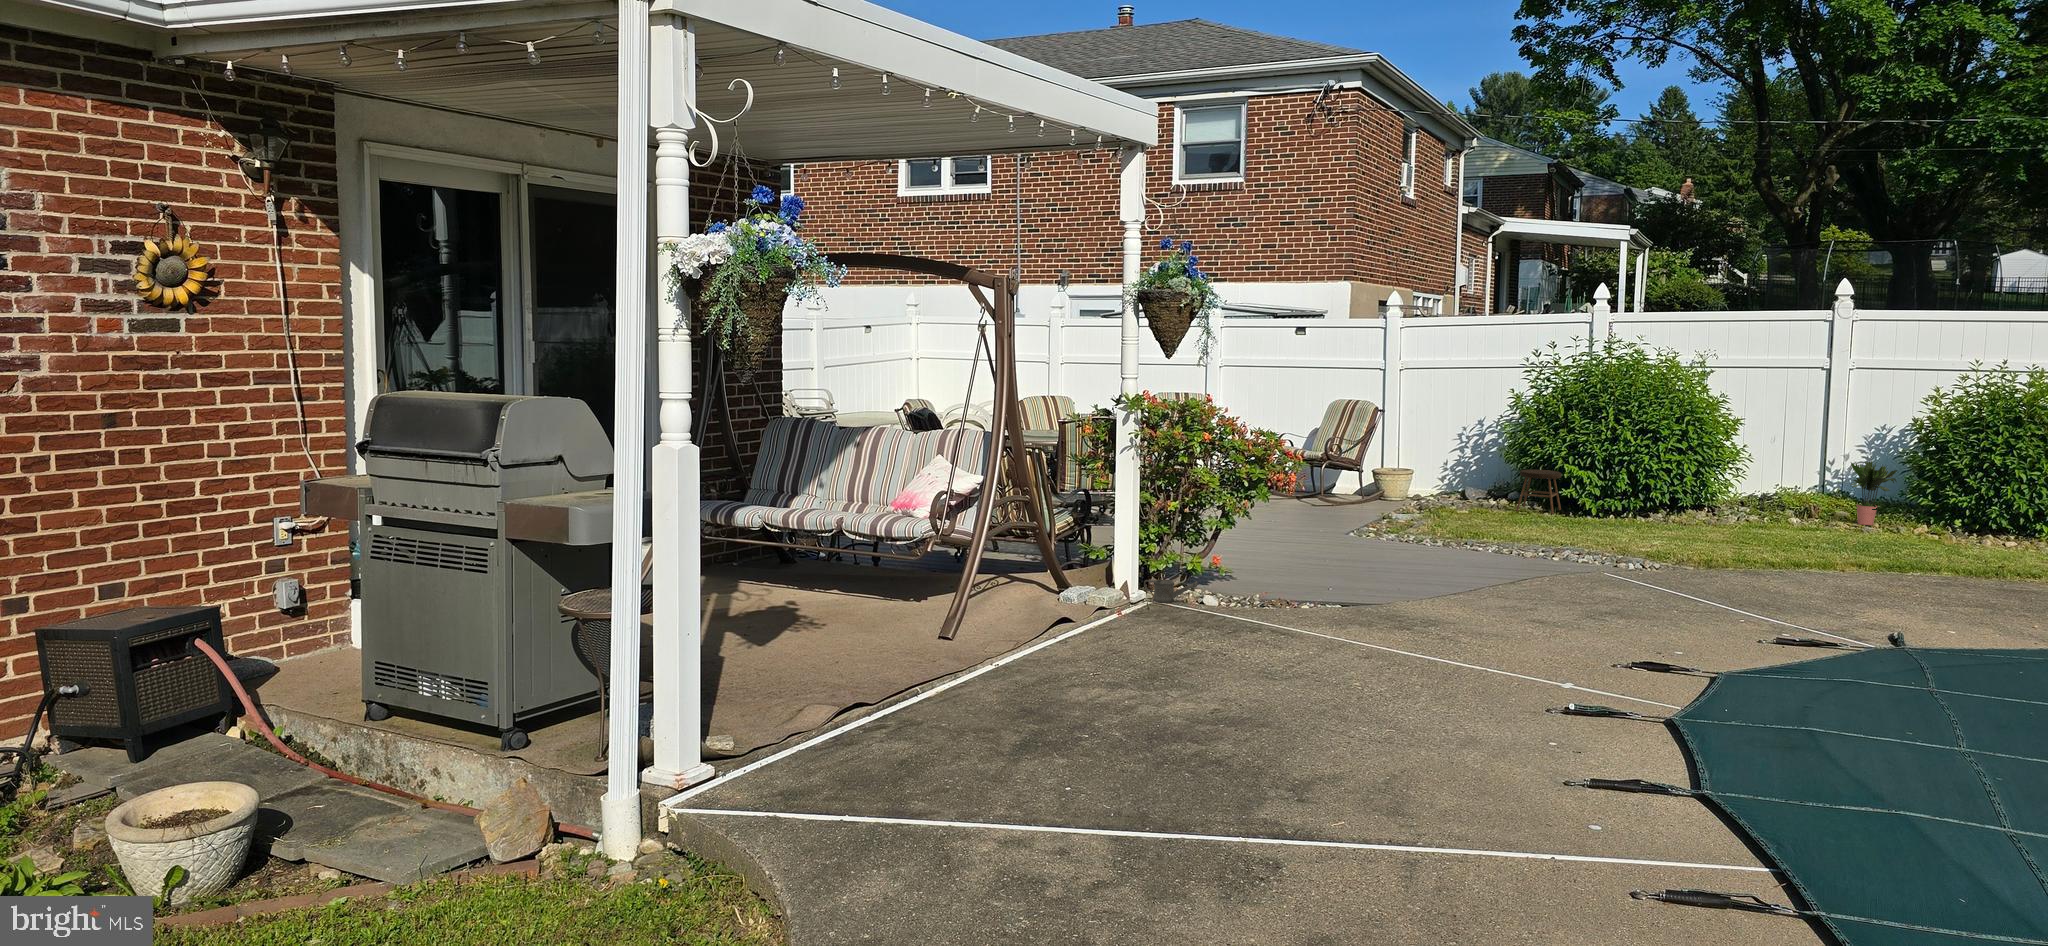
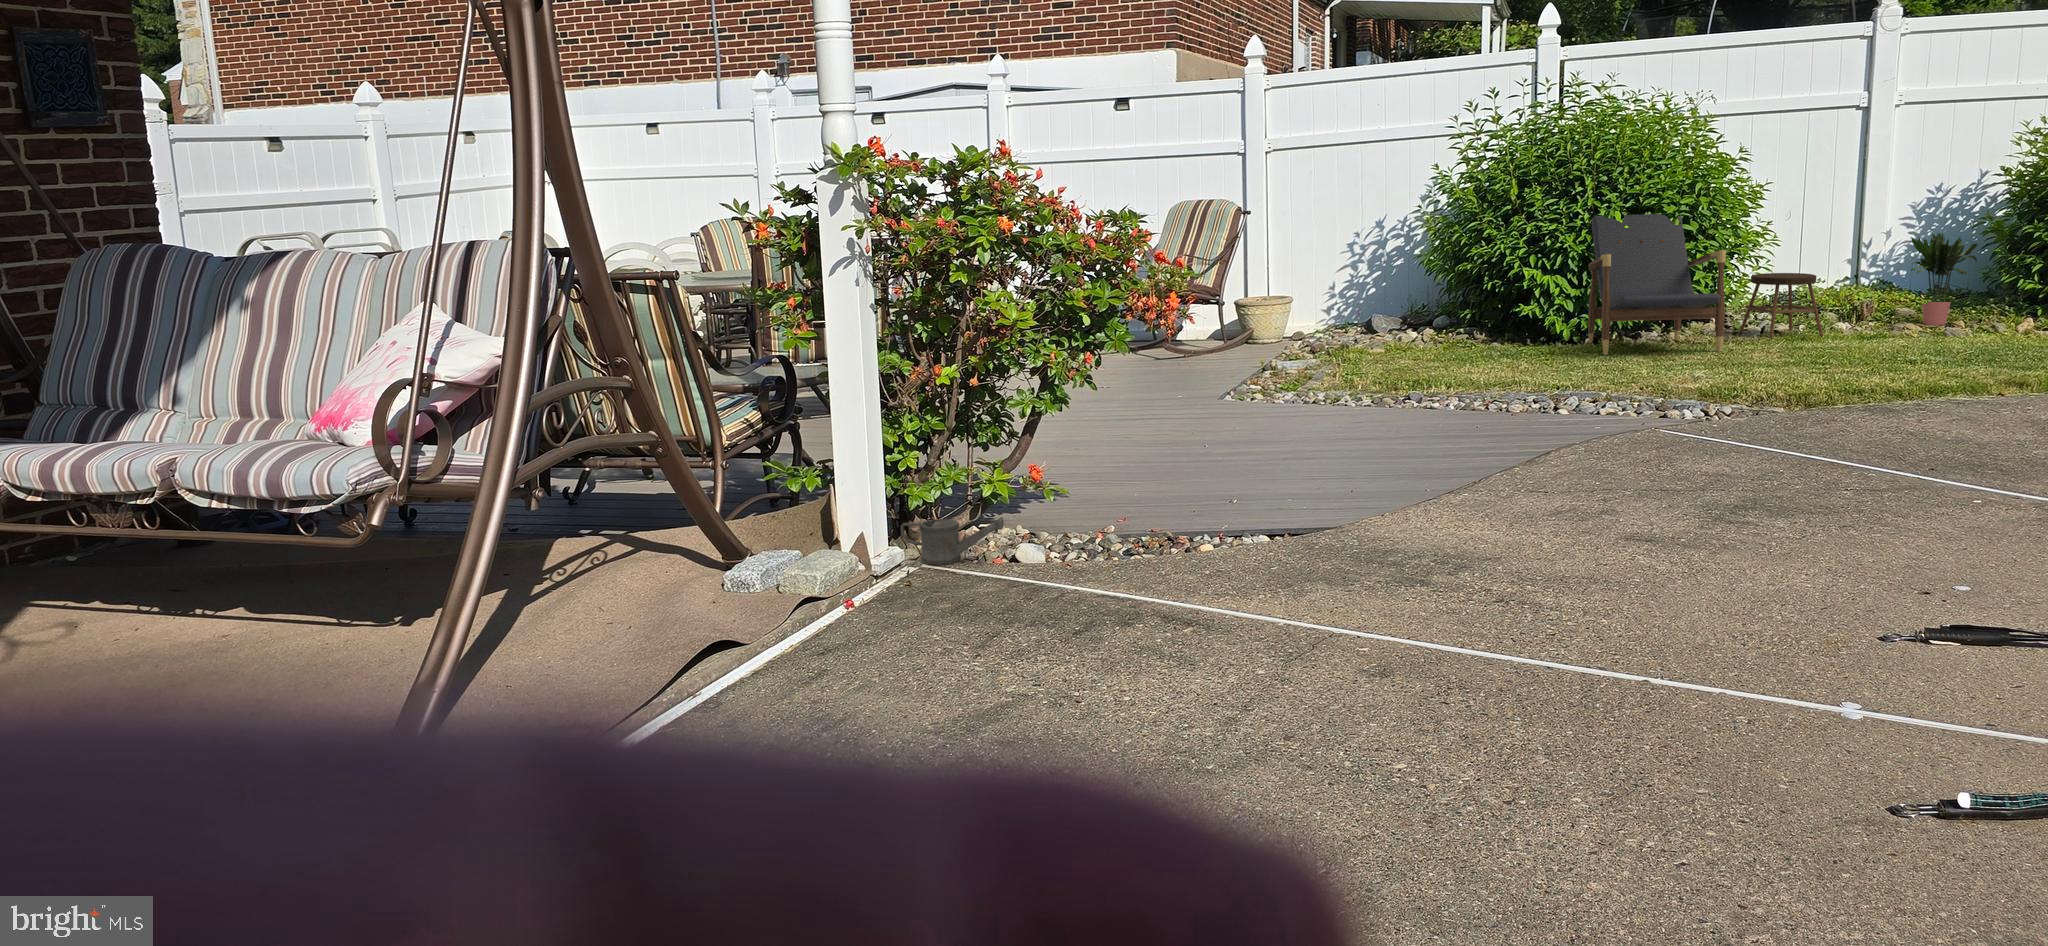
lounge chair: none [1609,432,1699,530] -> present [1588,214,1726,355]
stool: present [1516,470,1561,514] -> present [1739,273,1823,339]

